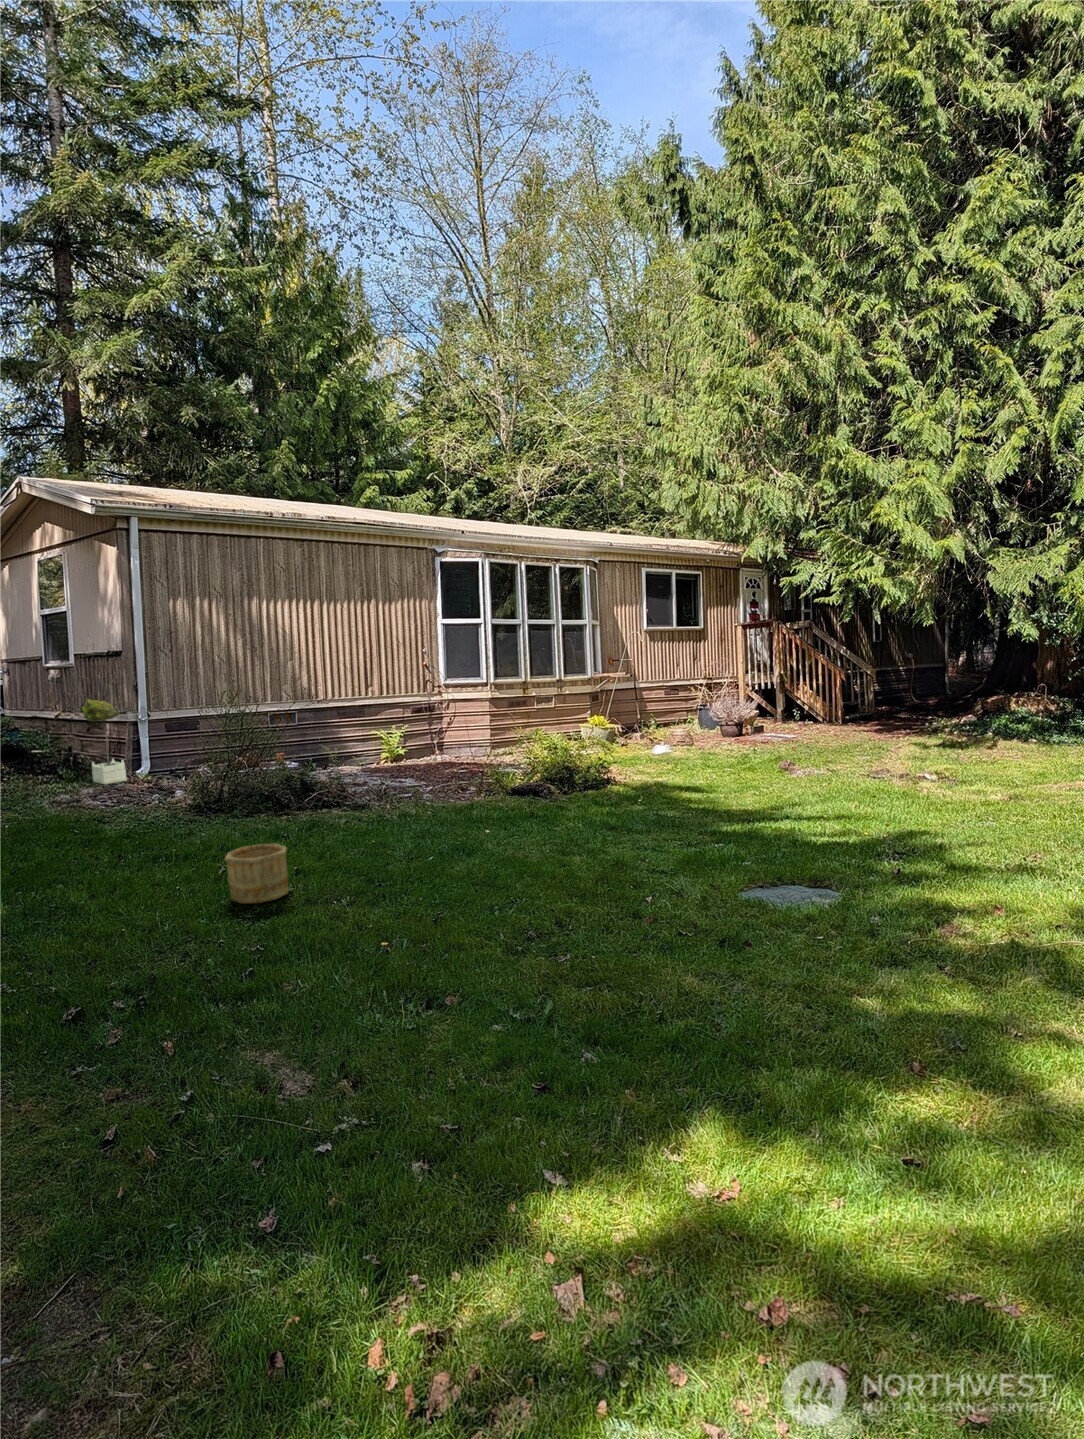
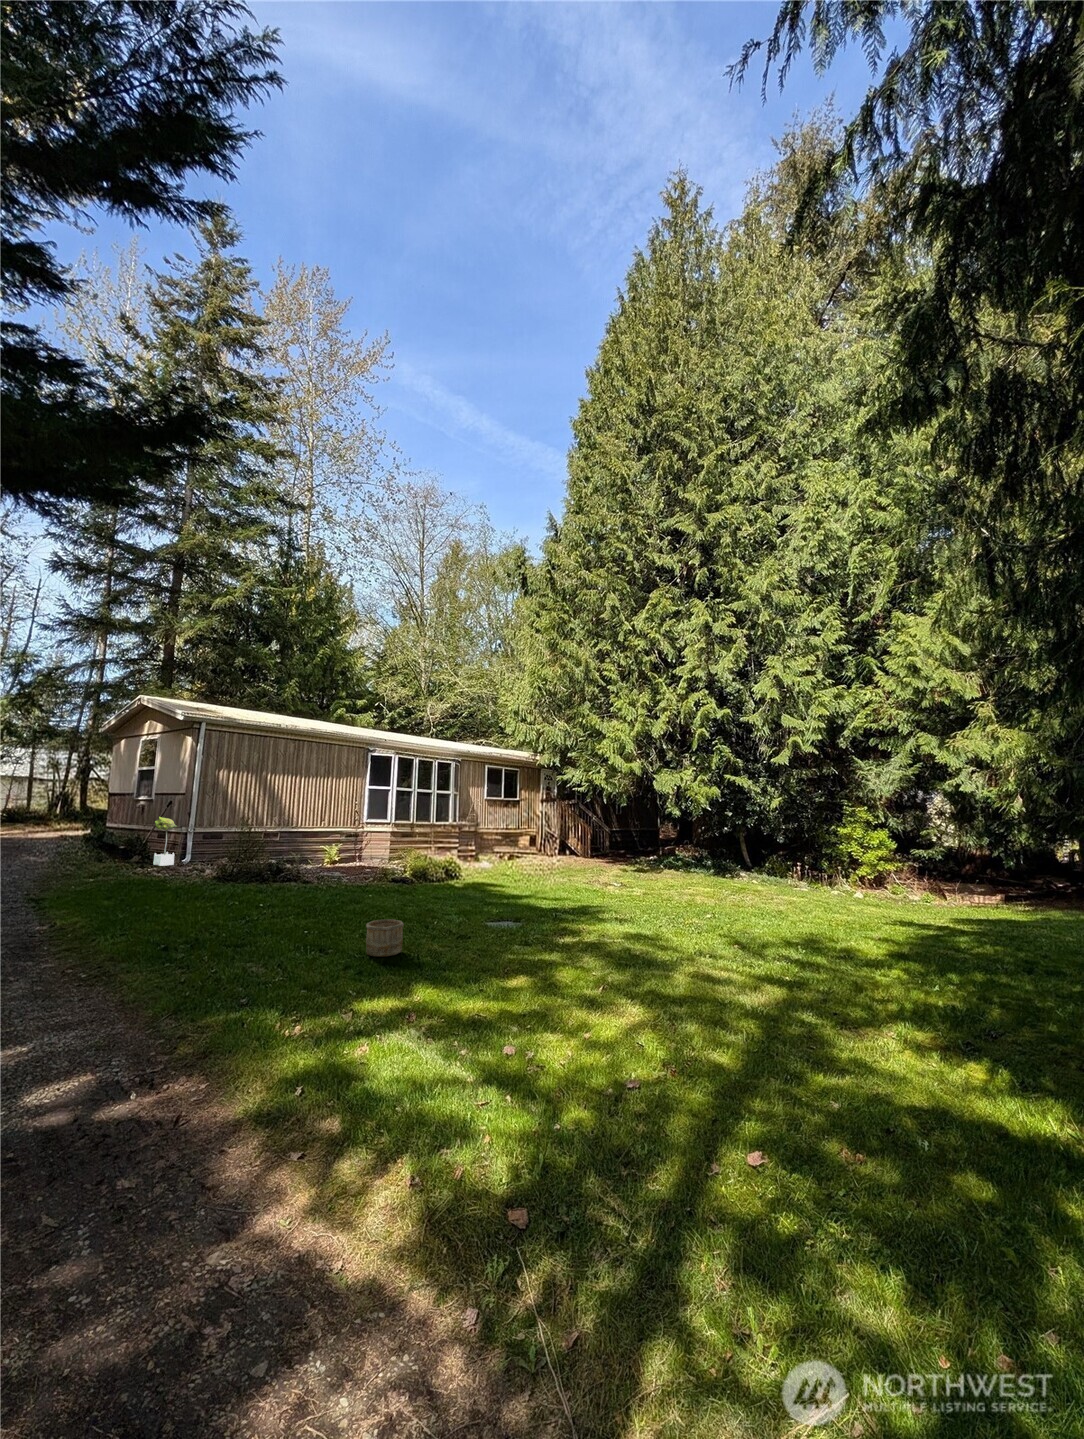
wooden bucket: present [225,844,288,903] -> present [366,919,404,957]

